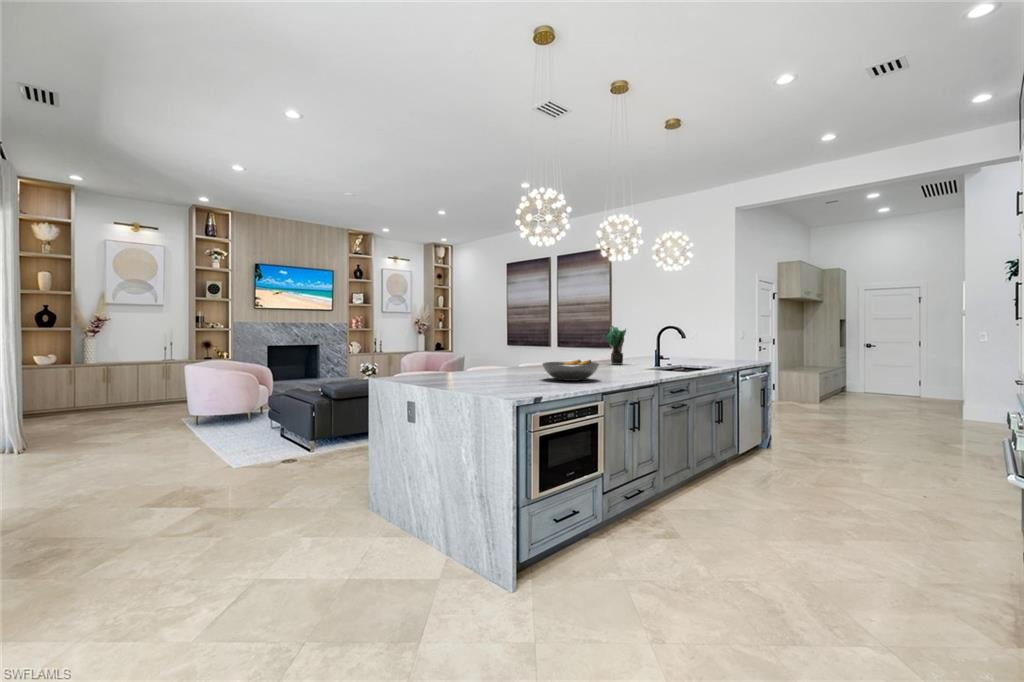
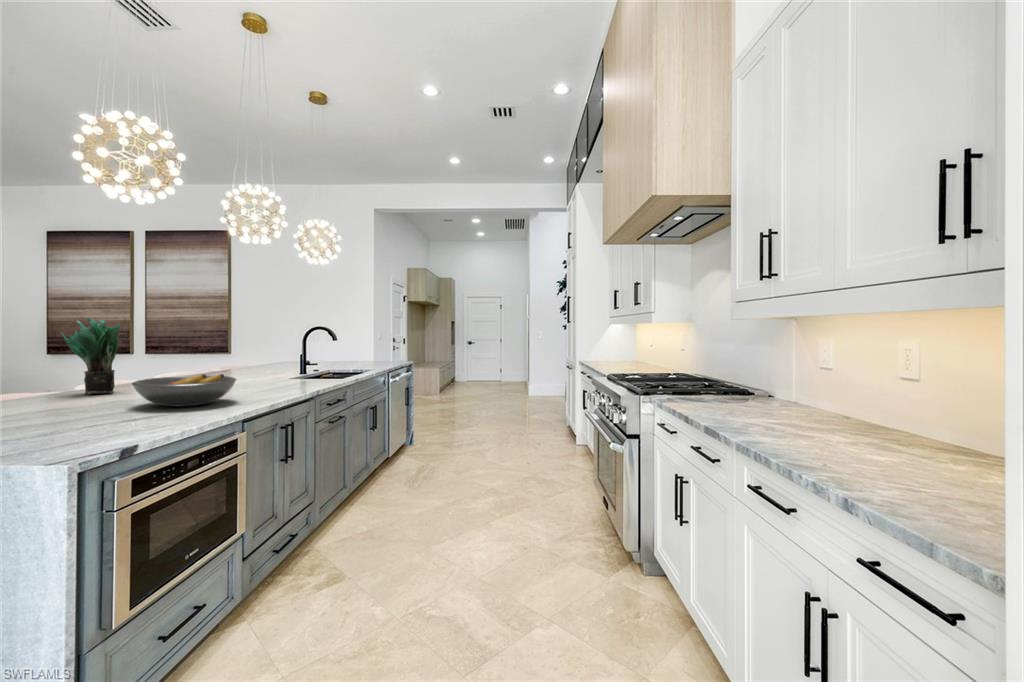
potted plant: present [607,326,626,365] -> present [61,318,120,395]

